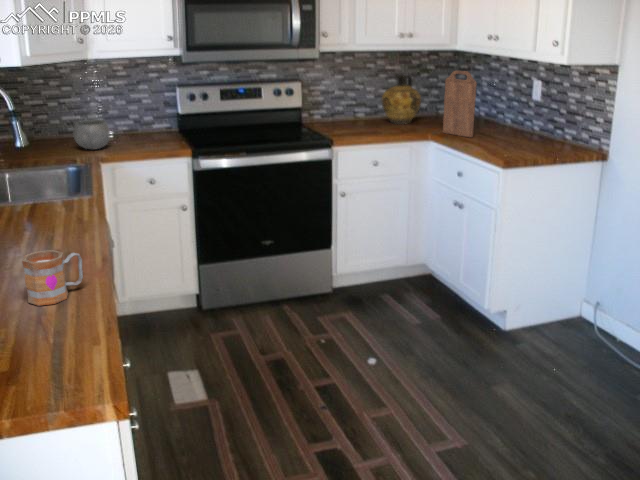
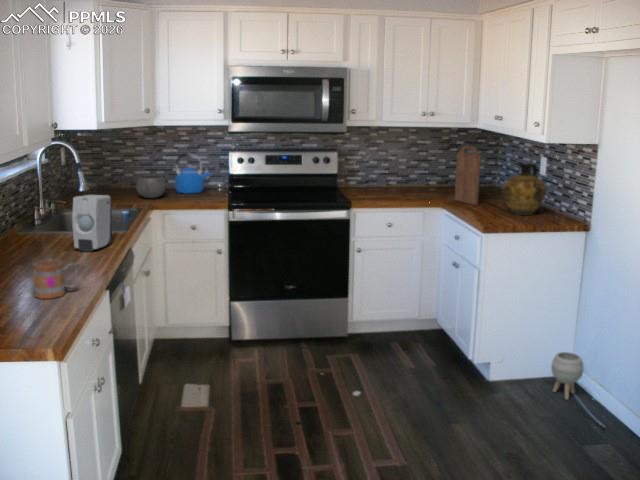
ceramic jug: present [381,74,421,124] -> present [503,162,546,215]
kettle: none [116,91,159,141] -> present [175,154,210,194]
soap dispenser: none [31,153,82,228] -> present [72,195,112,252]
planter: none [571,292,606,342] -> present [551,352,583,400]

